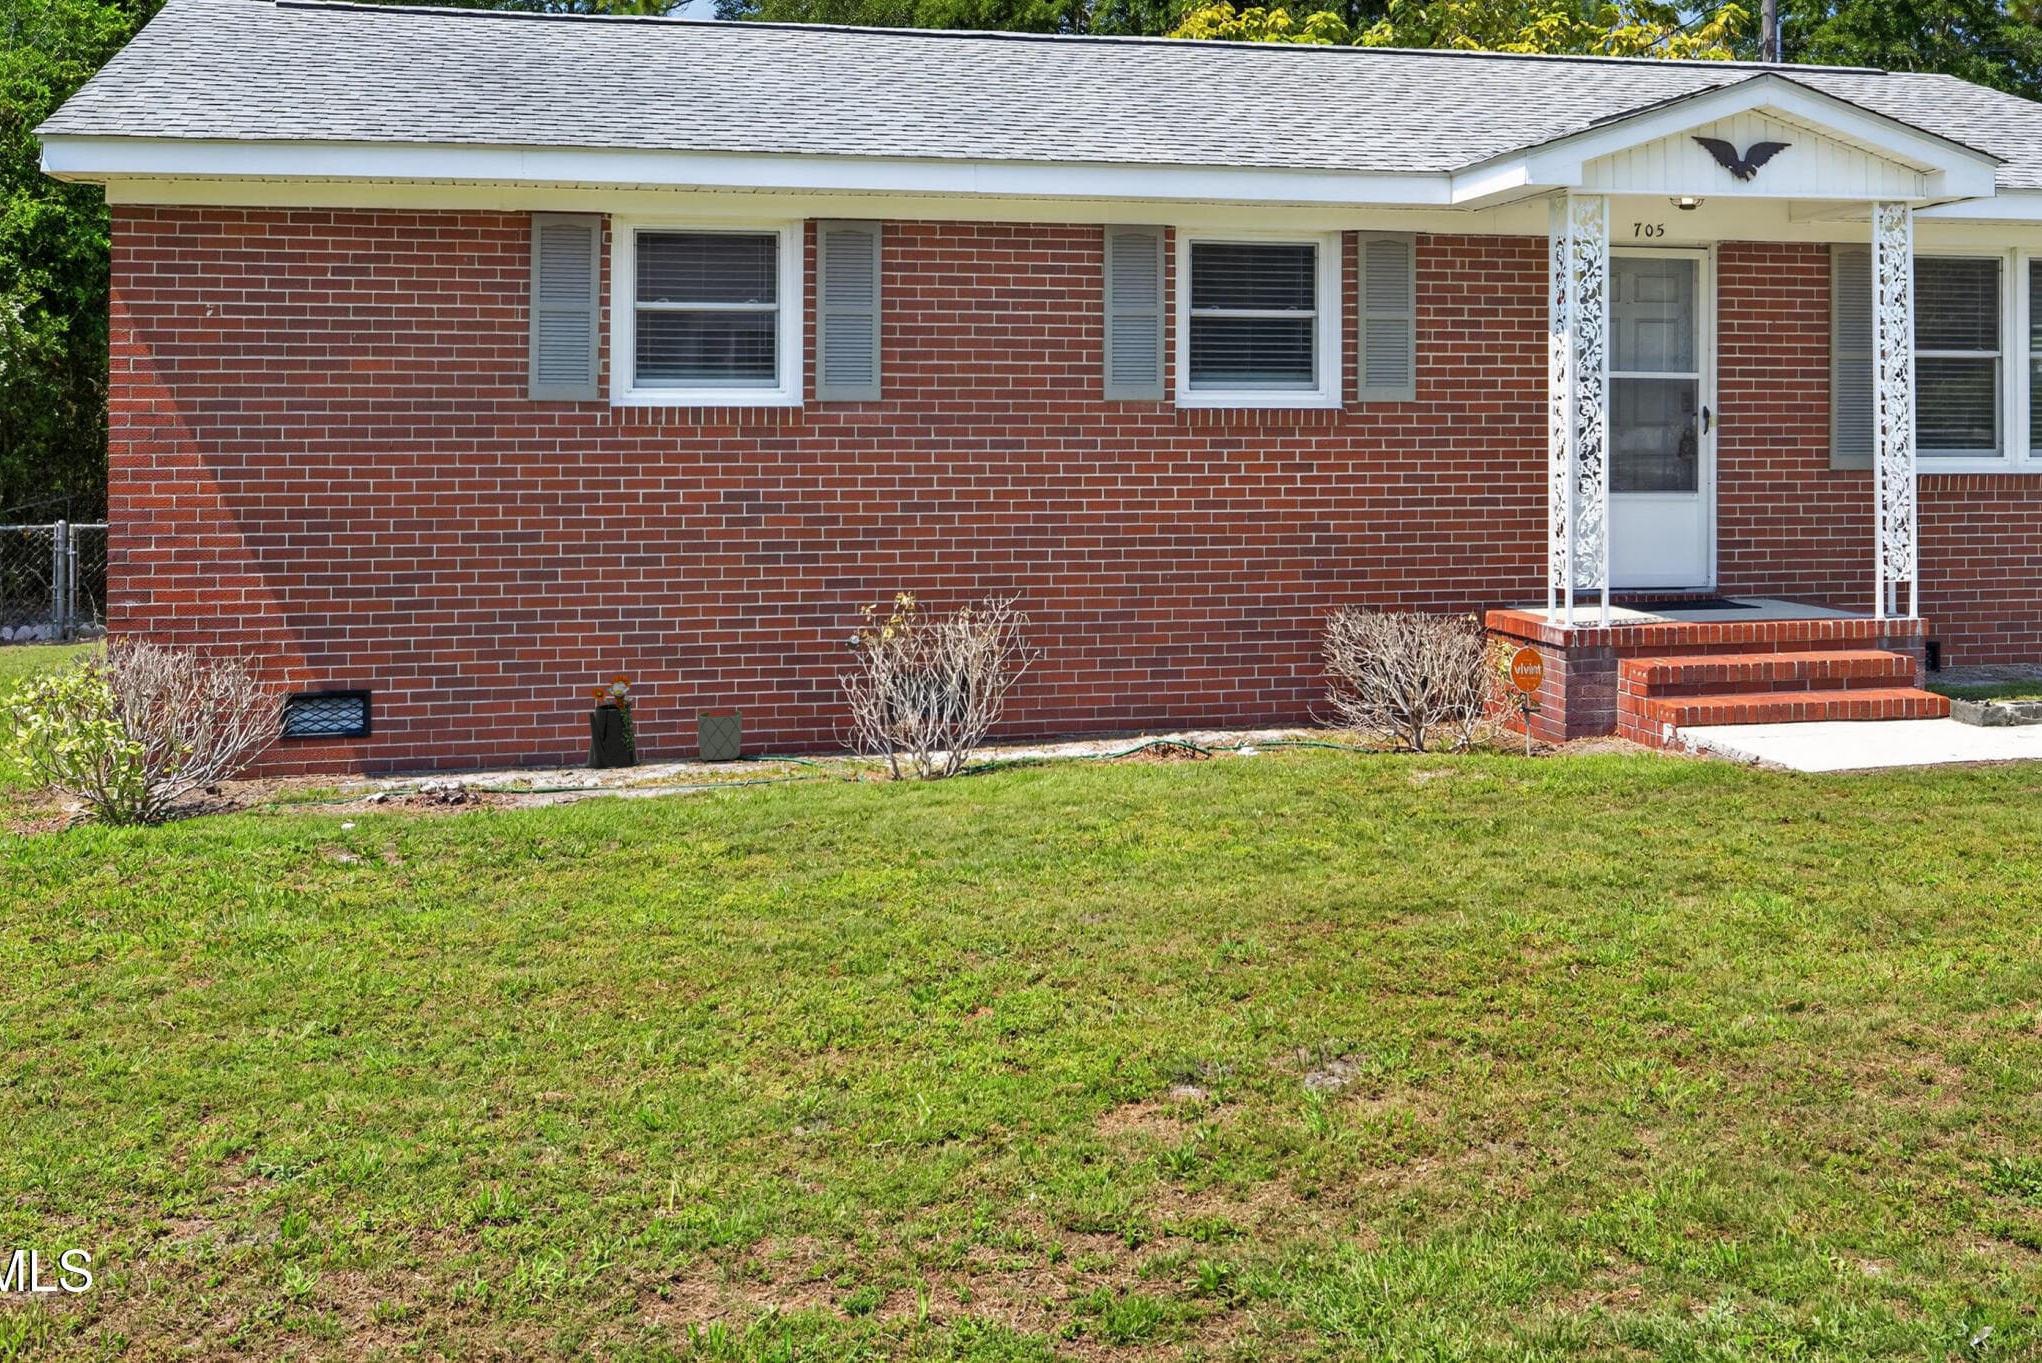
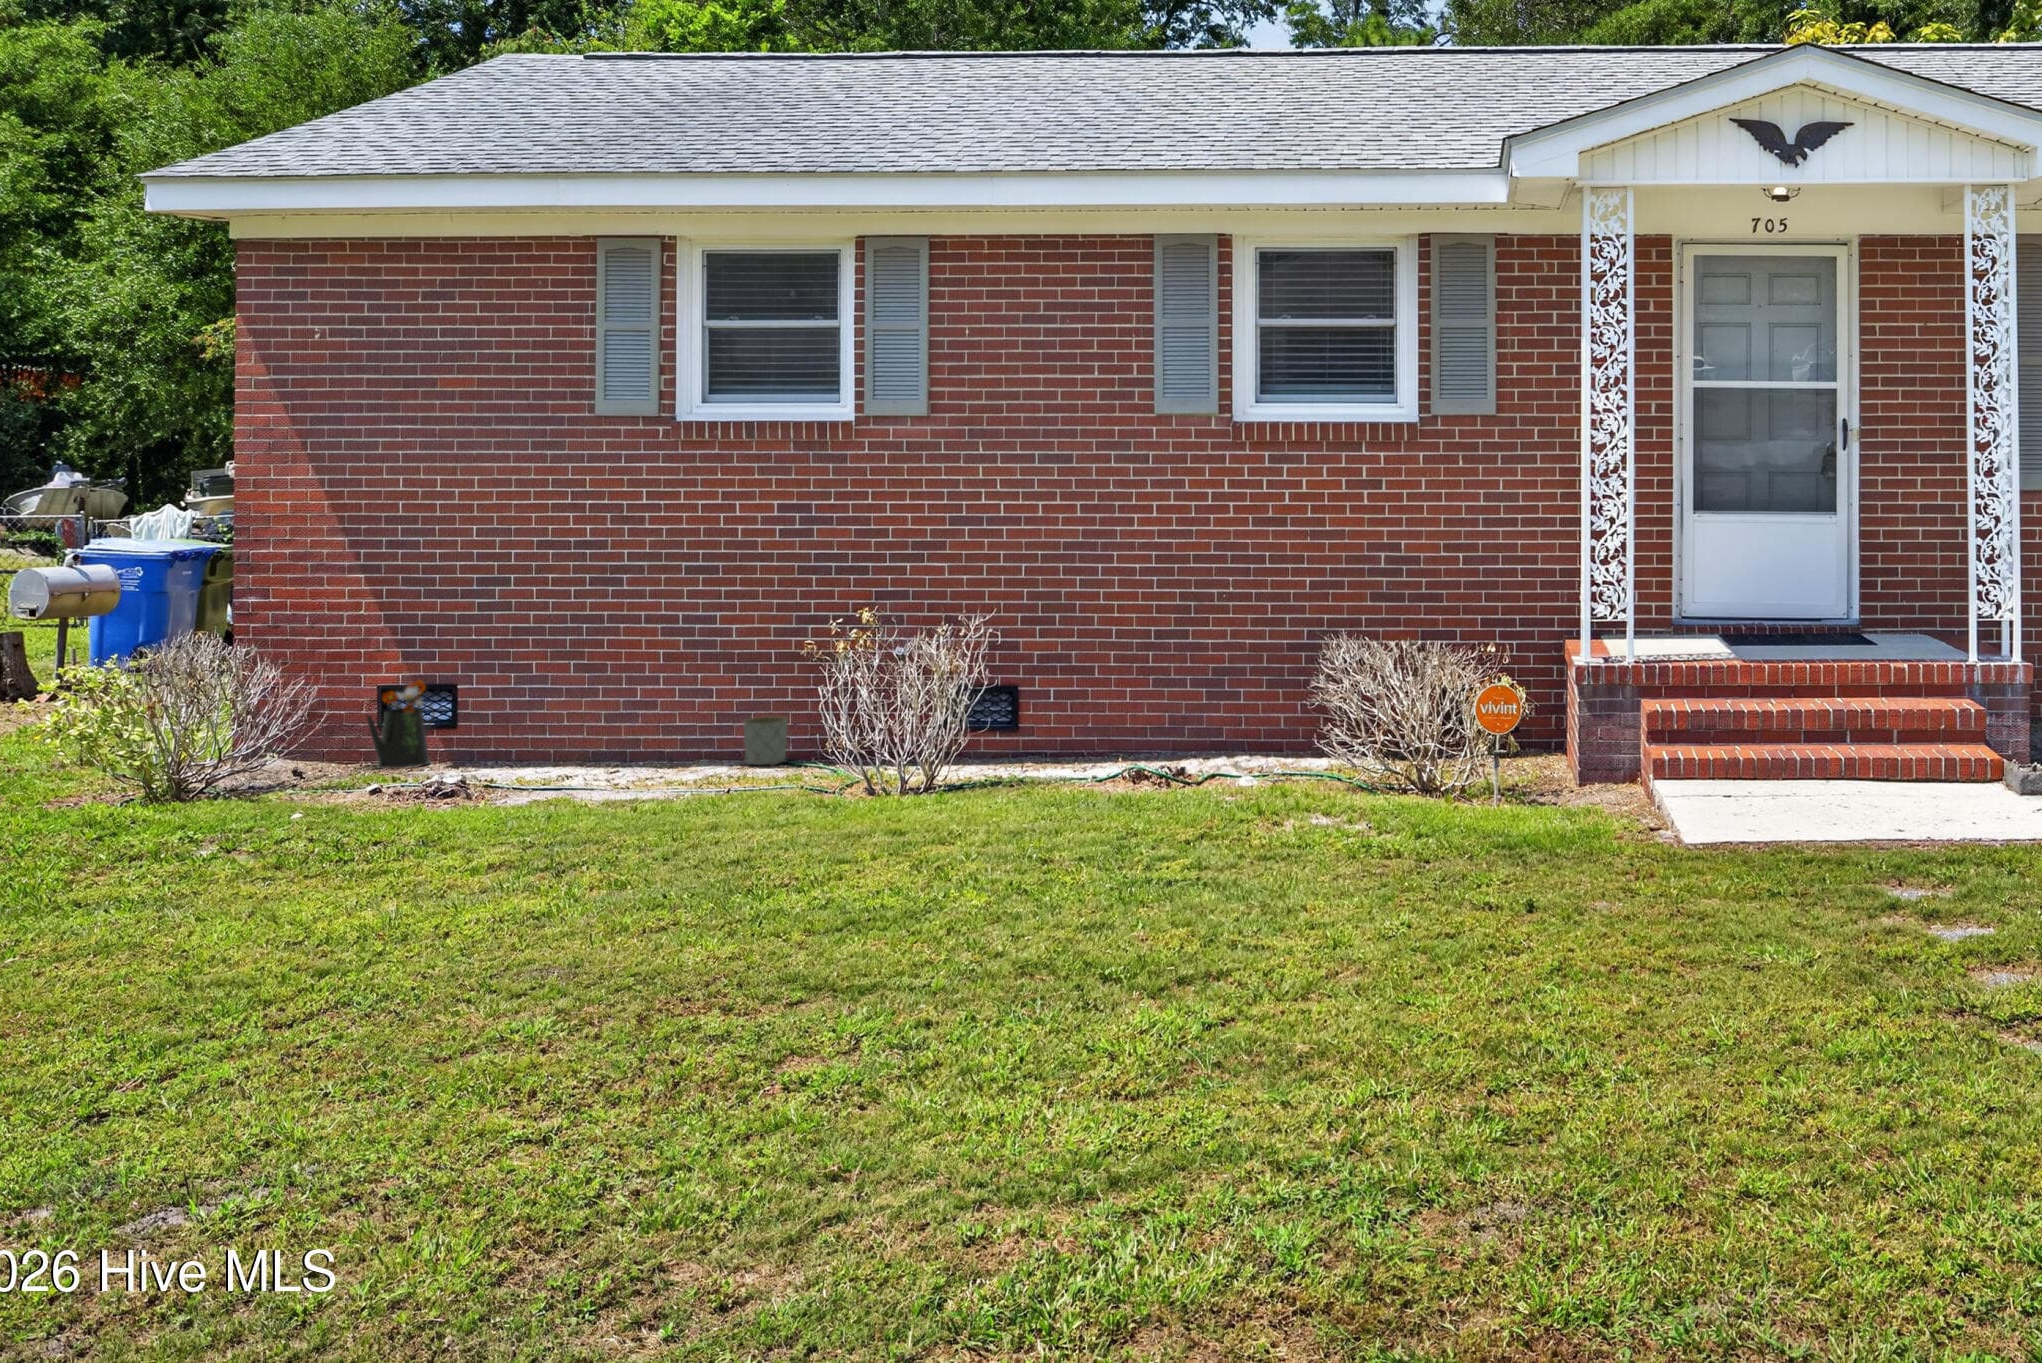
watering can: present [586,675,640,769] -> present [367,680,434,769]

